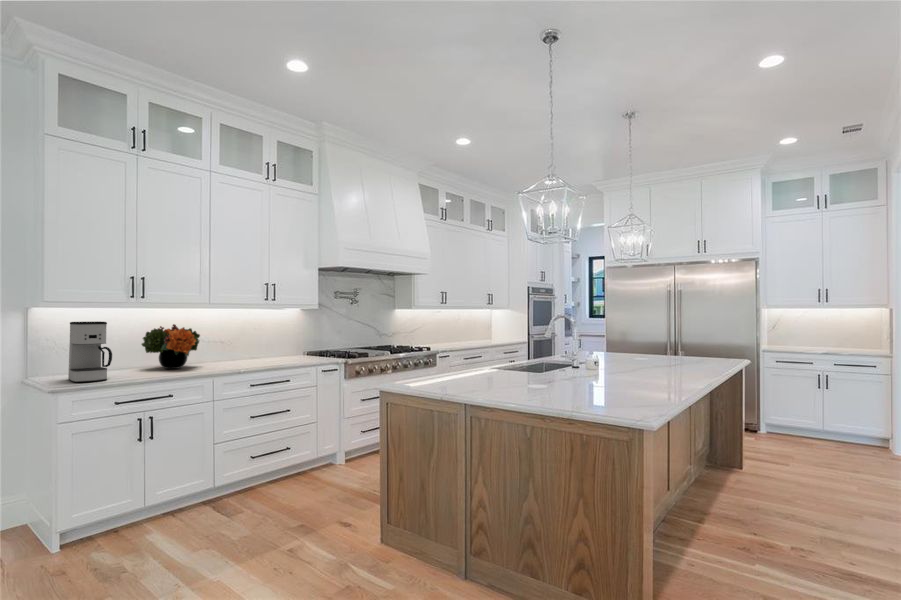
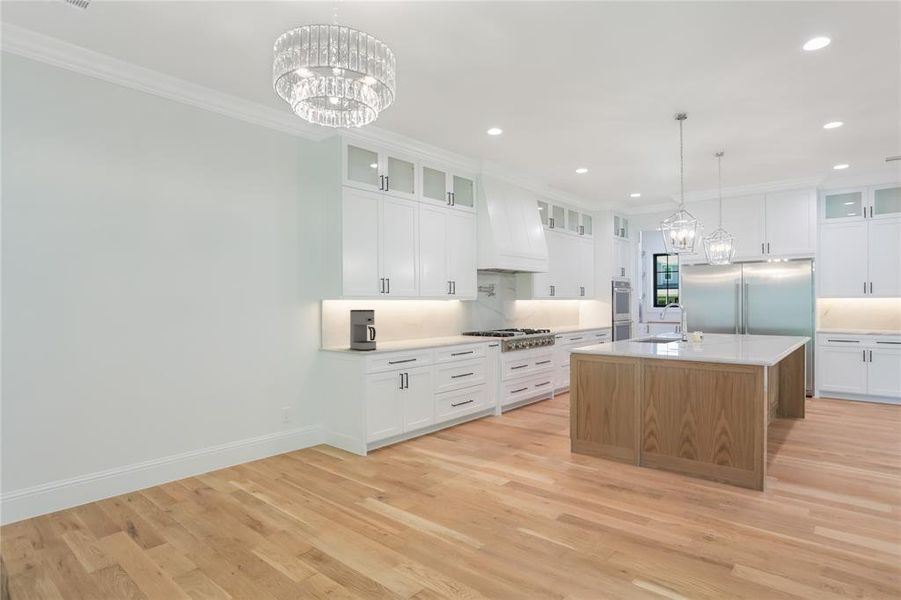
flower arrangement: present [142,324,200,369] -> none [379,312,415,343]

